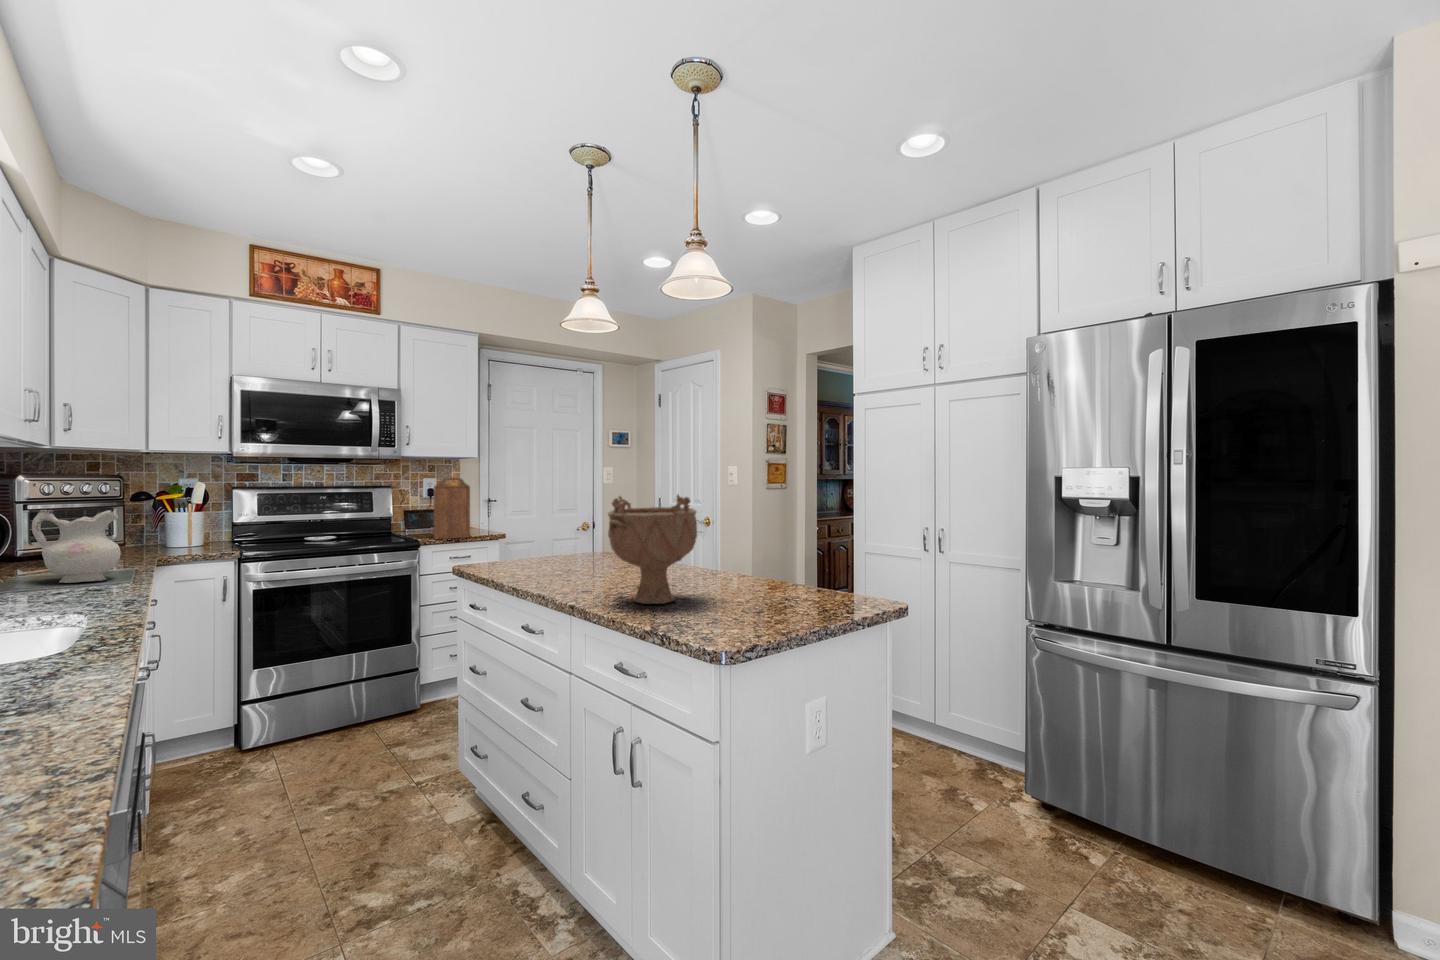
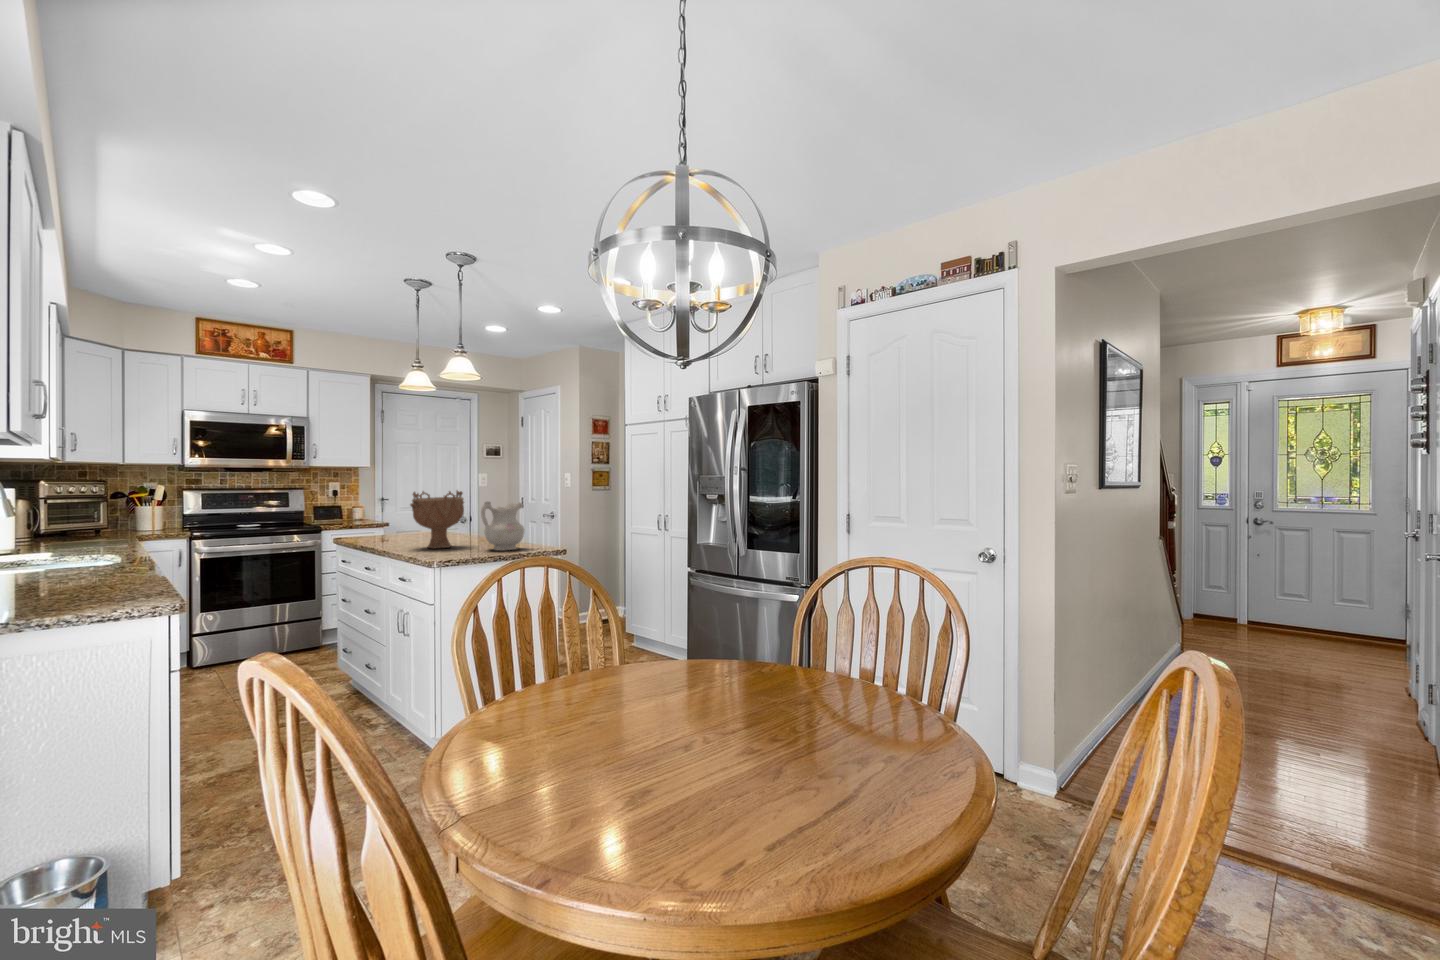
cutting board: present [434,478,470,539] -> none [335,481,363,526]
ceramic pitcher: present [32,510,121,583] -> present [481,502,525,550]

